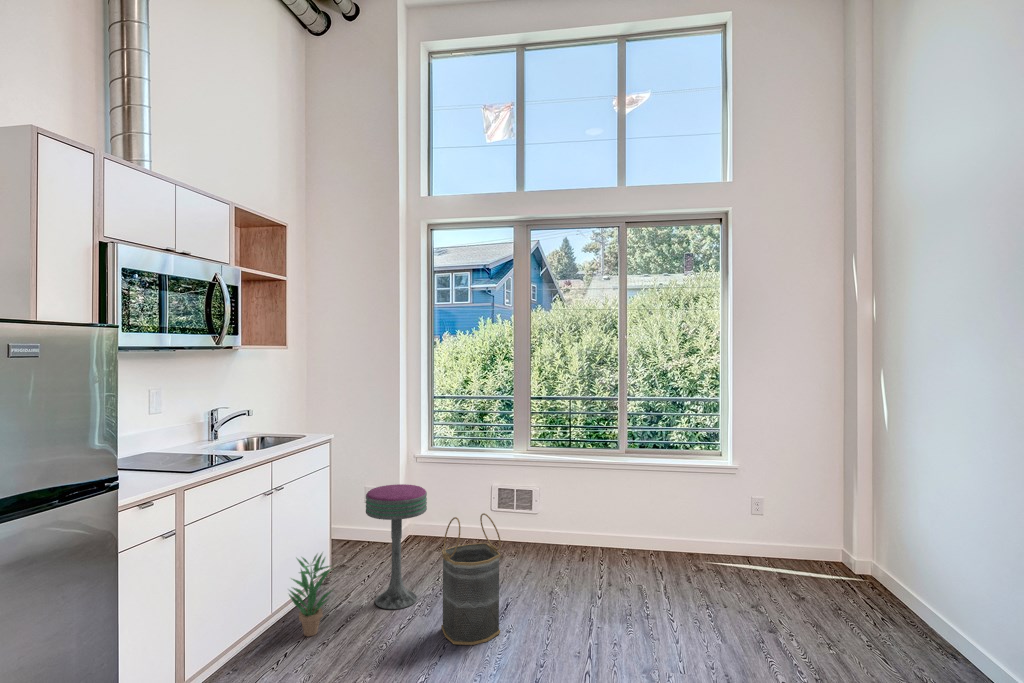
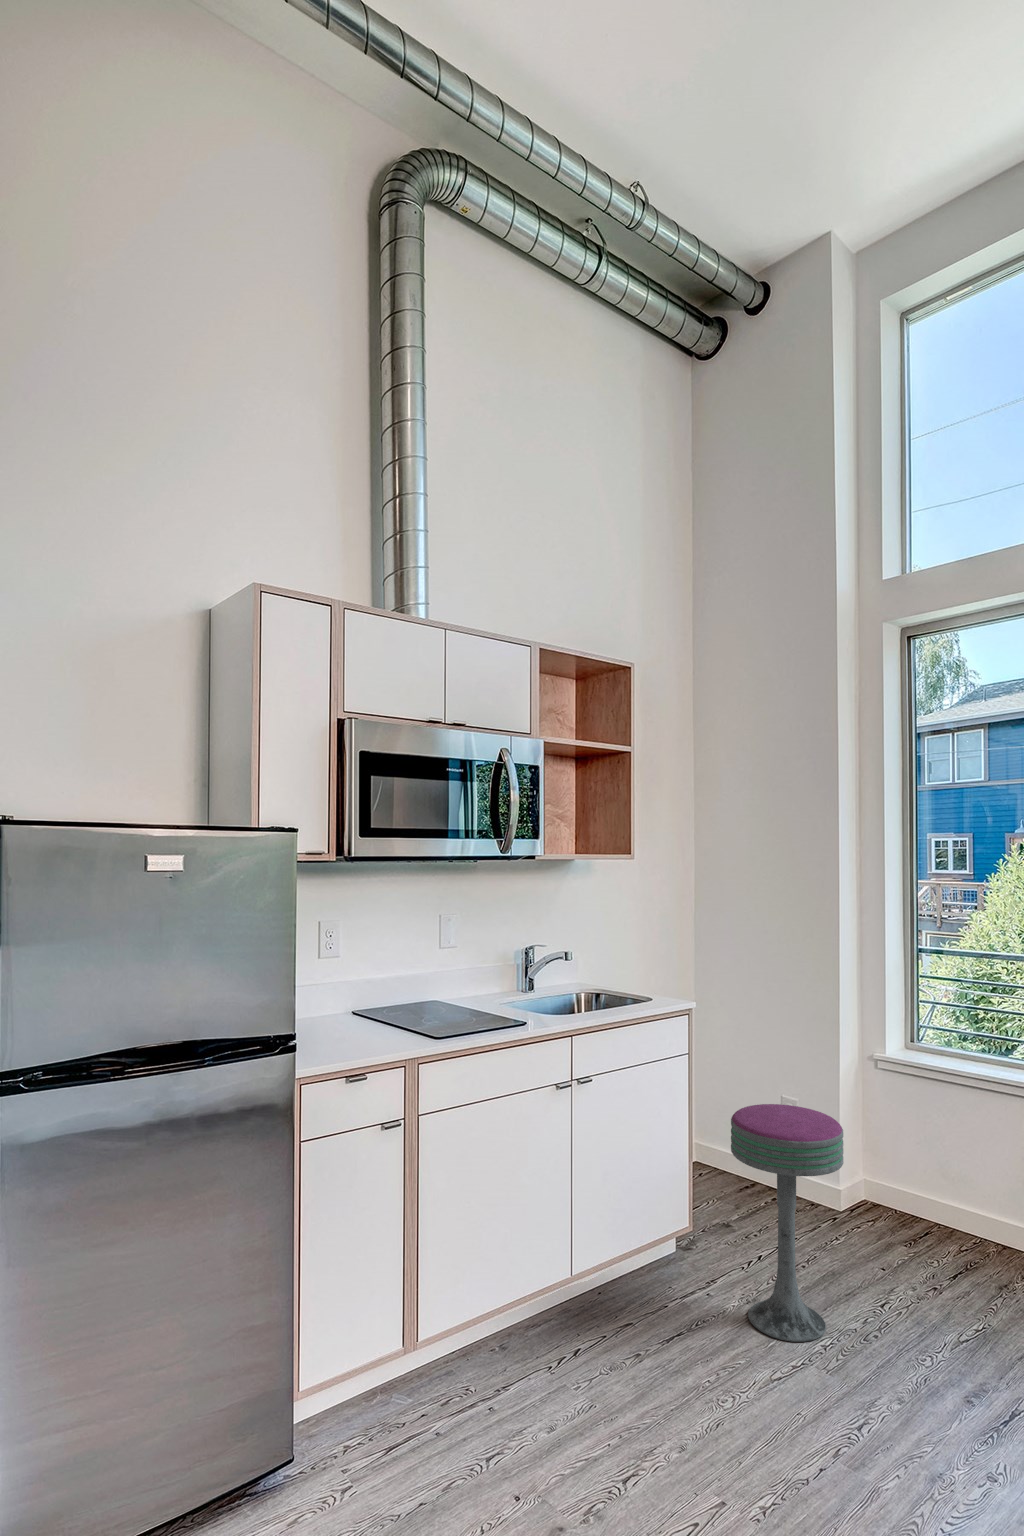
basket: present [441,513,501,645] -> none [840,1199,963,1480]
potted plant: present [289,554,333,636] -> none [591,1195,662,1337]

